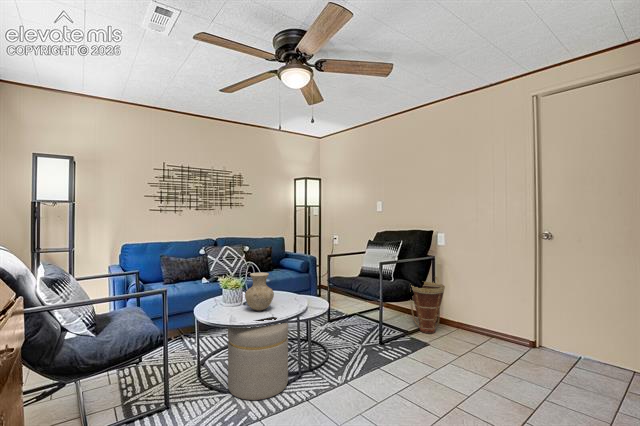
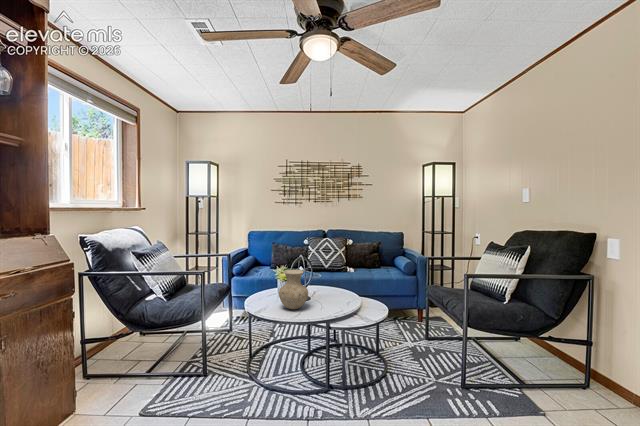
basket: present [411,277,445,333] -> none [531,302,595,395]
ottoman: present [228,317,288,400] -> none [254,314,315,401]

